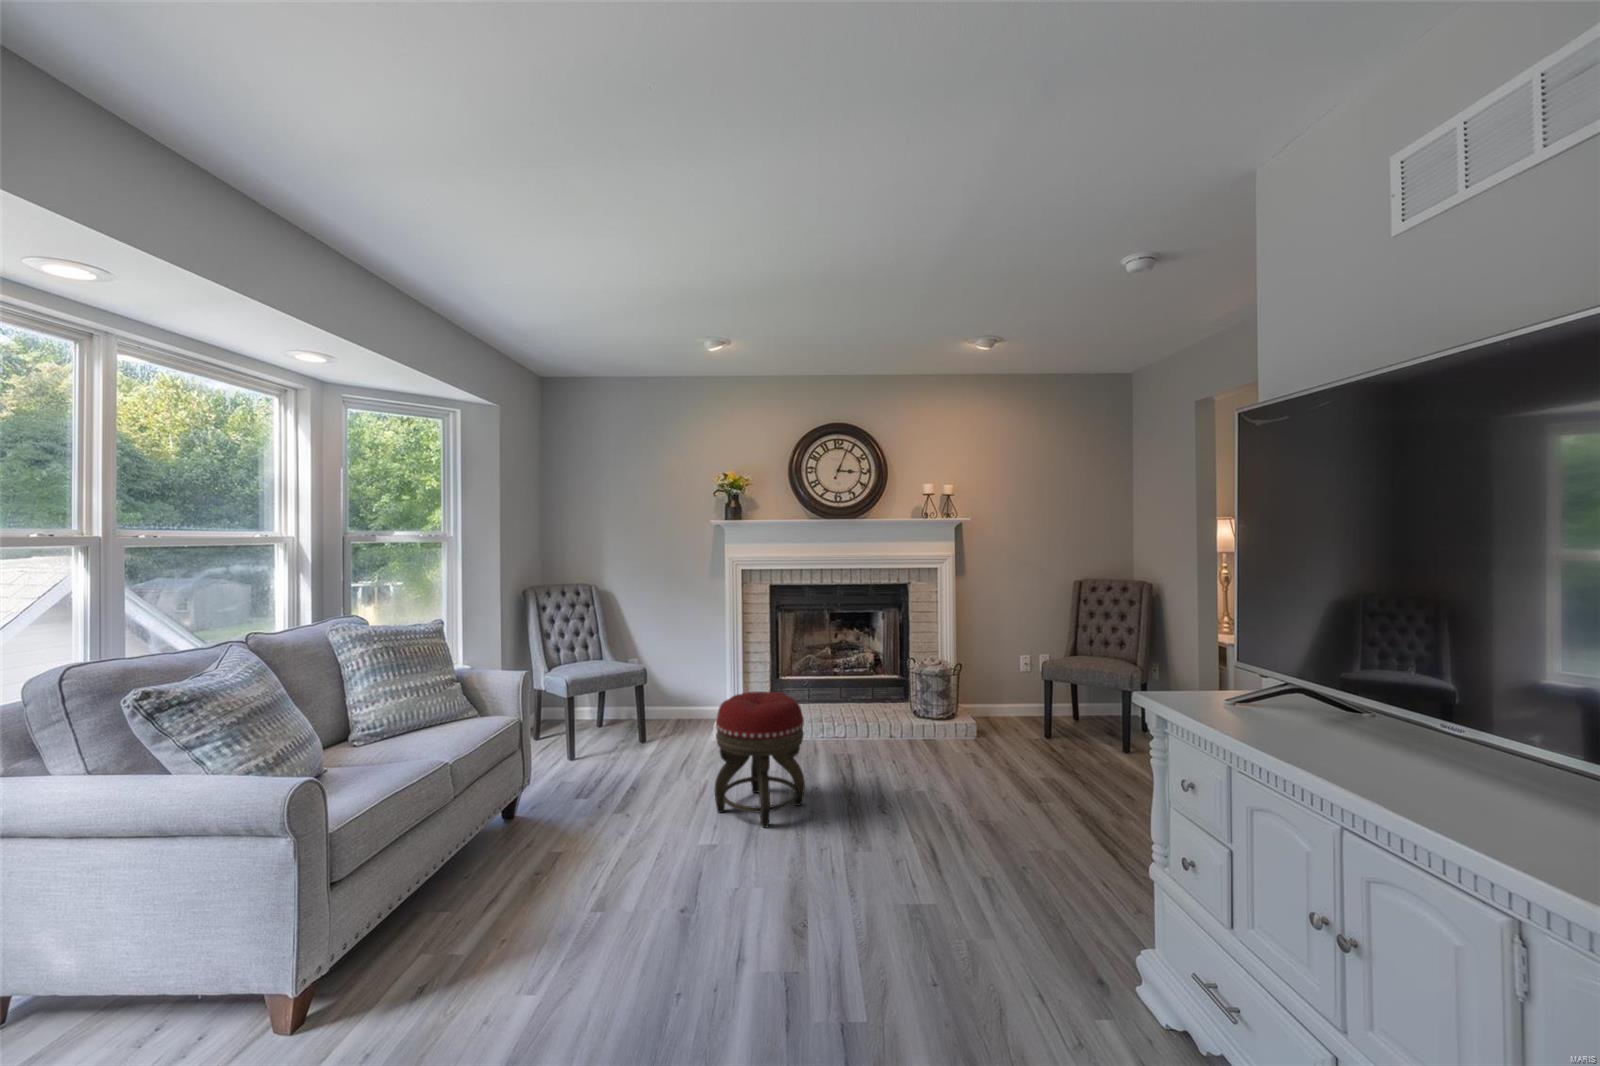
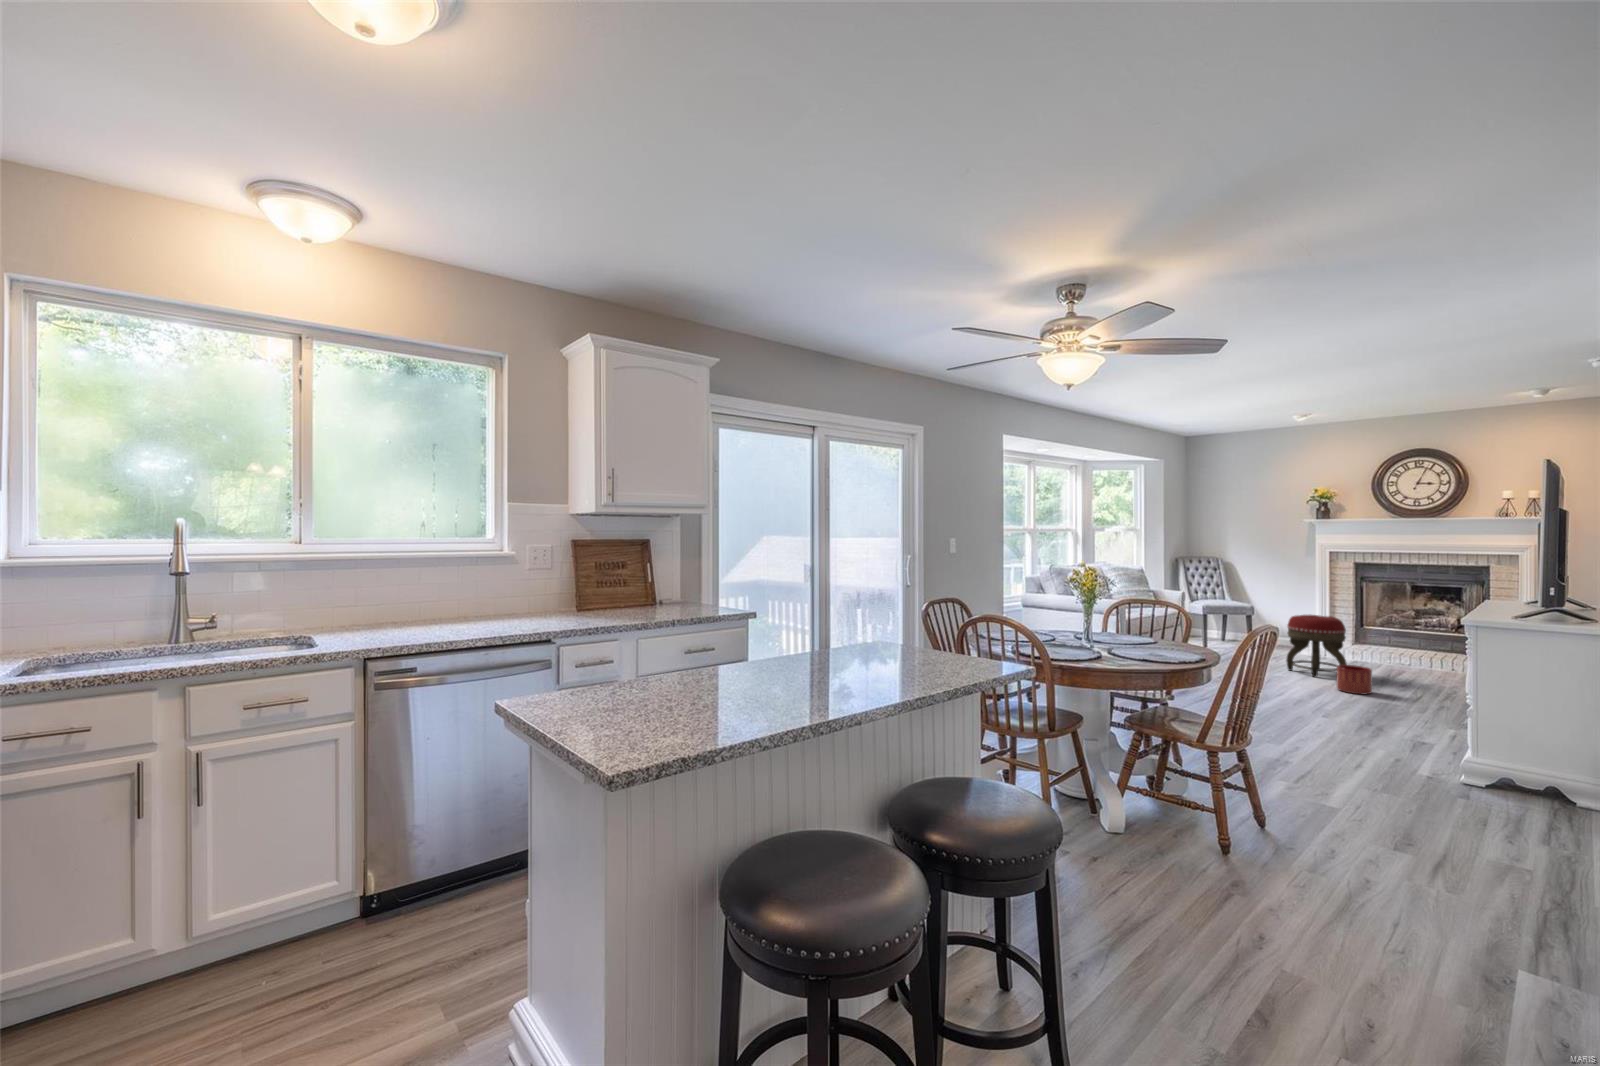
planter: none [824,810,881,888] -> present [1336,665,1372,694]

